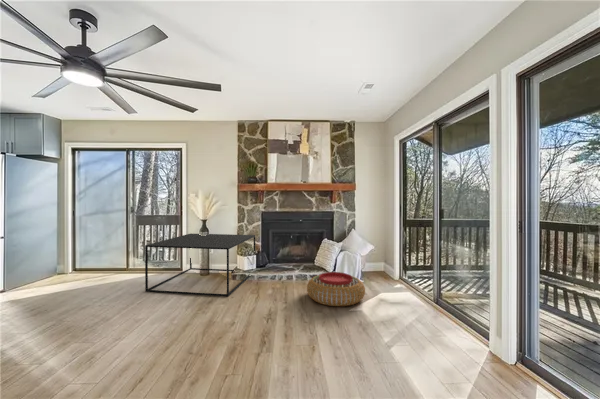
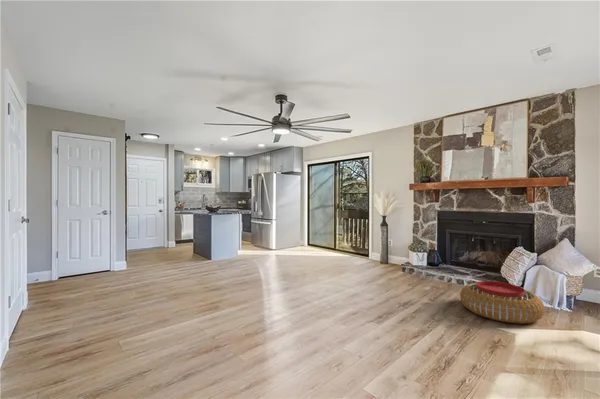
coffee table: present [145,233,255,296] -> none [330,228,430,283]

